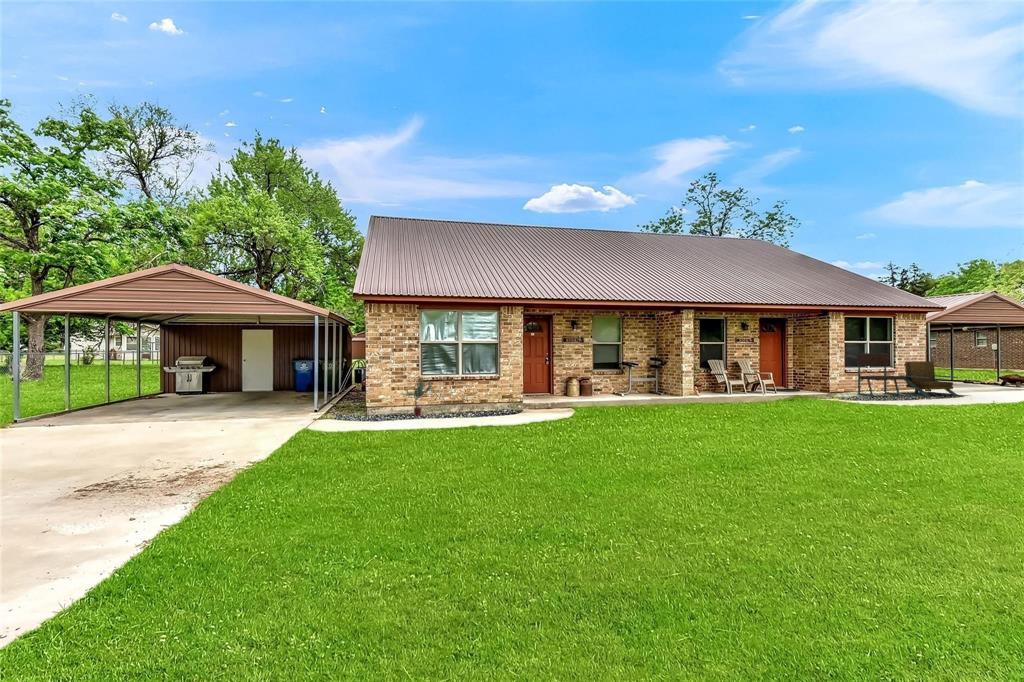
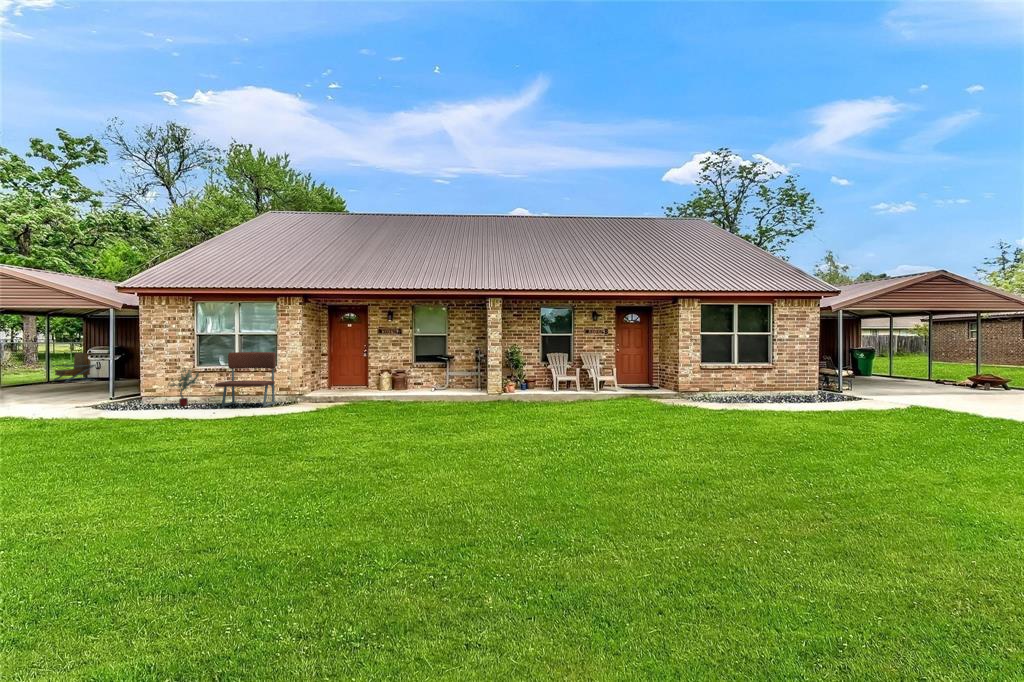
bench: present [857,353,906,396] -> present [215,352,276,407]
lounge chair: present [899,362,958,397] -> present [53,353,95,382]

